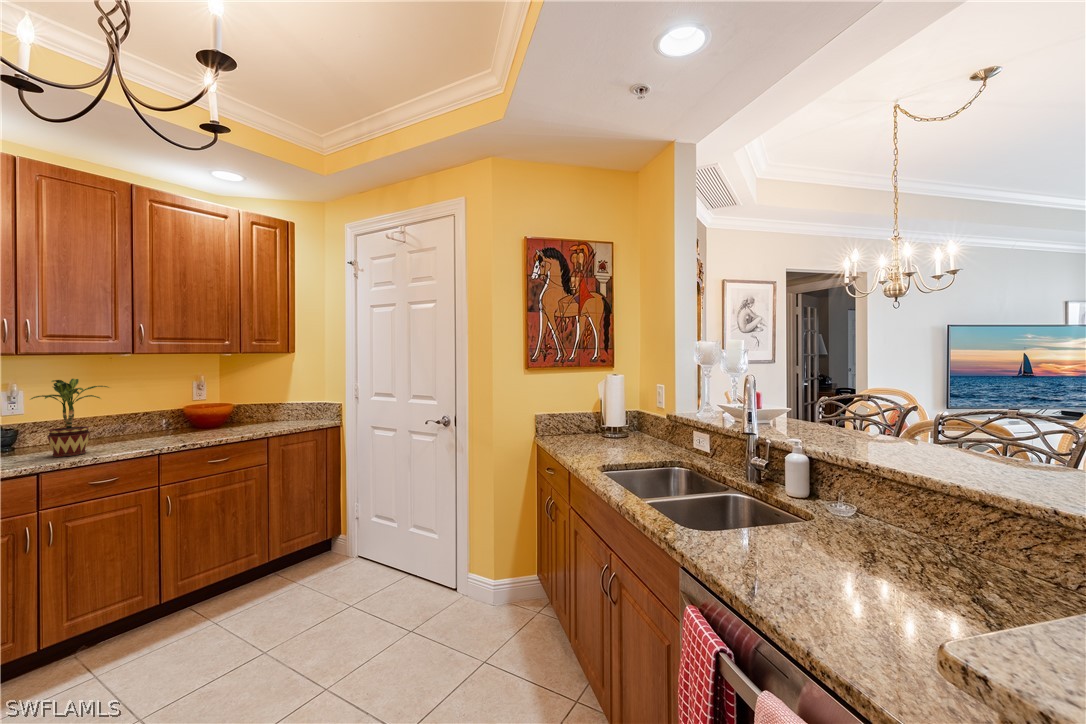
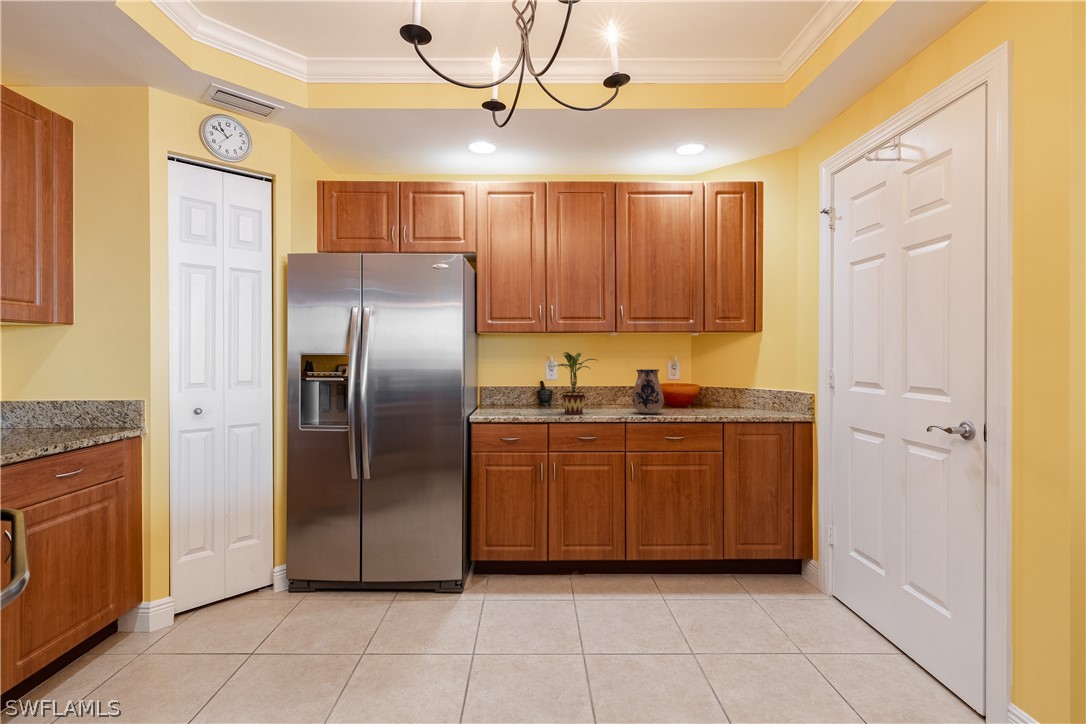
ceramic pitcher: none [160,393,202,441] -> present [632,369,664,414]

